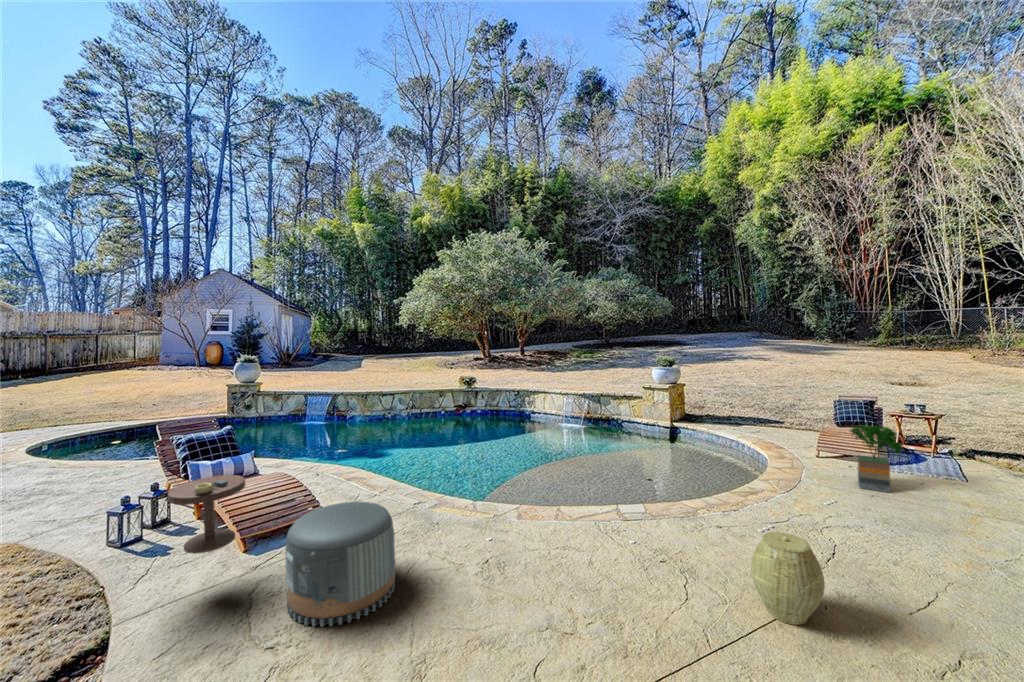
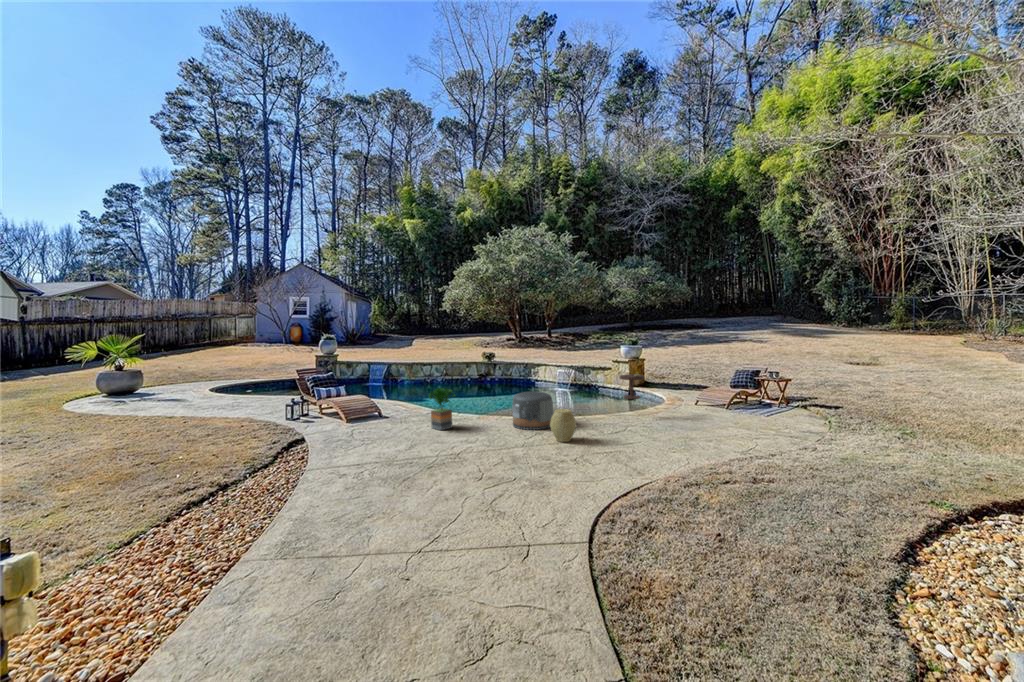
potted tree: present [850,425,903,492] -> present [429,388,455,430]
side table: present [168,475,245,554] -> present [620,374,644,399]
pouf: present [286,502,395,627] -> present [513,391,553,430]

